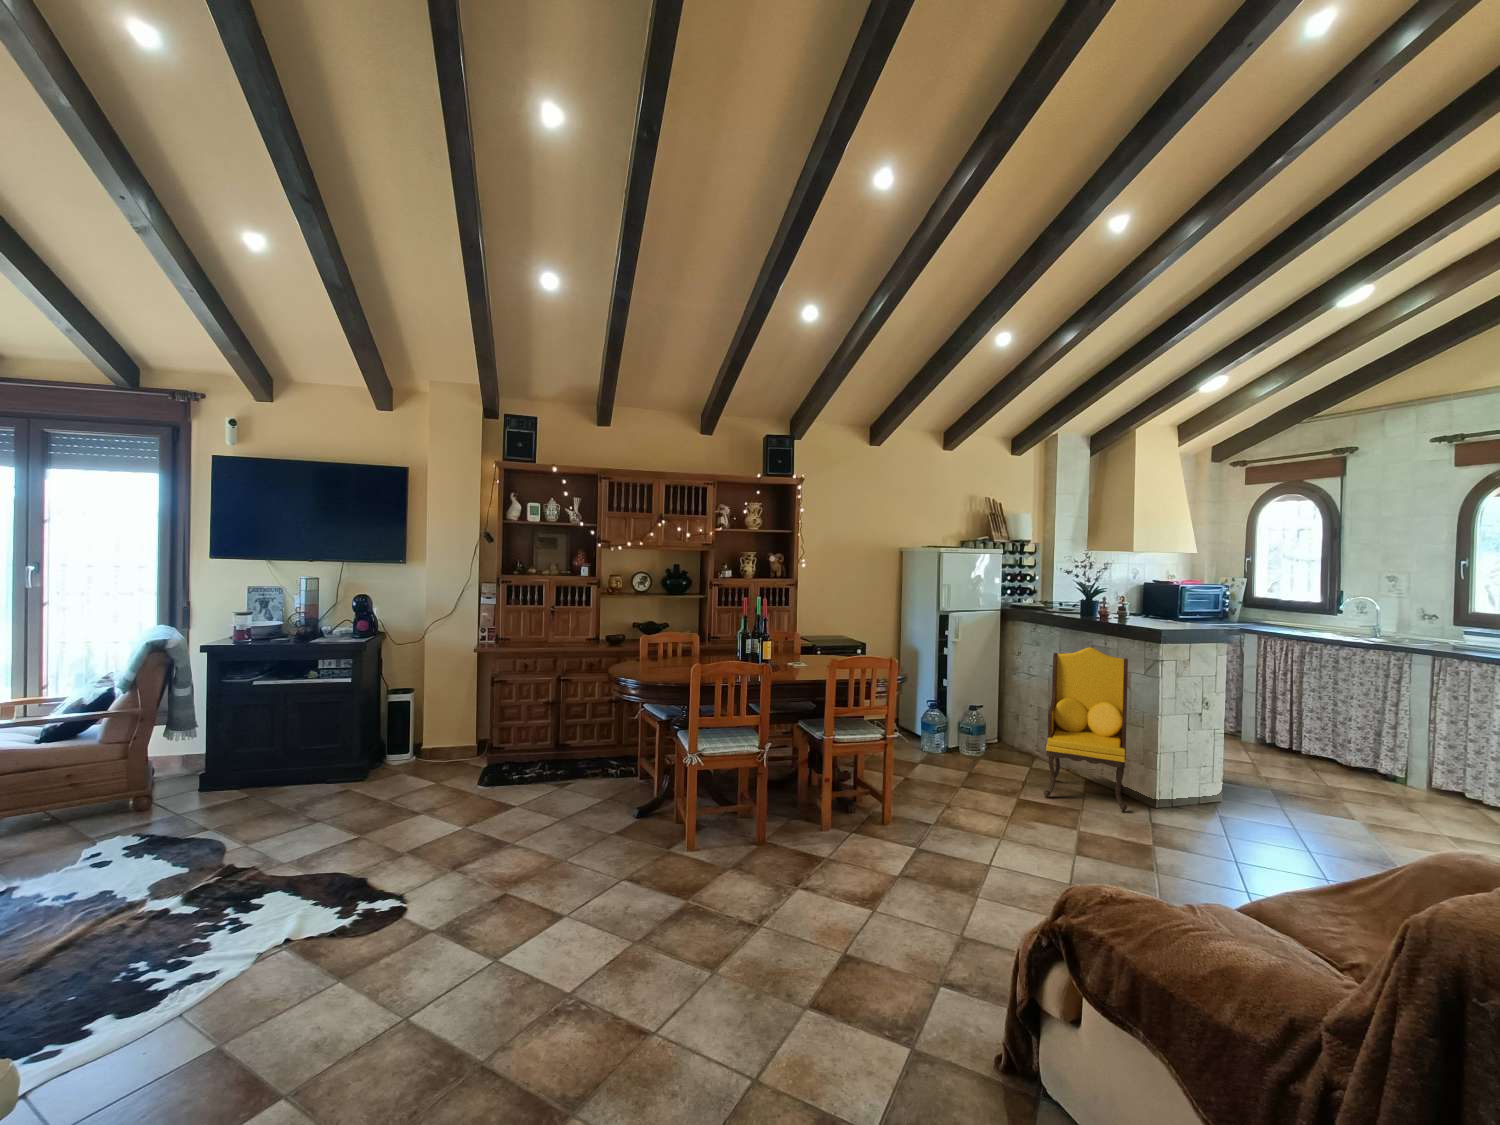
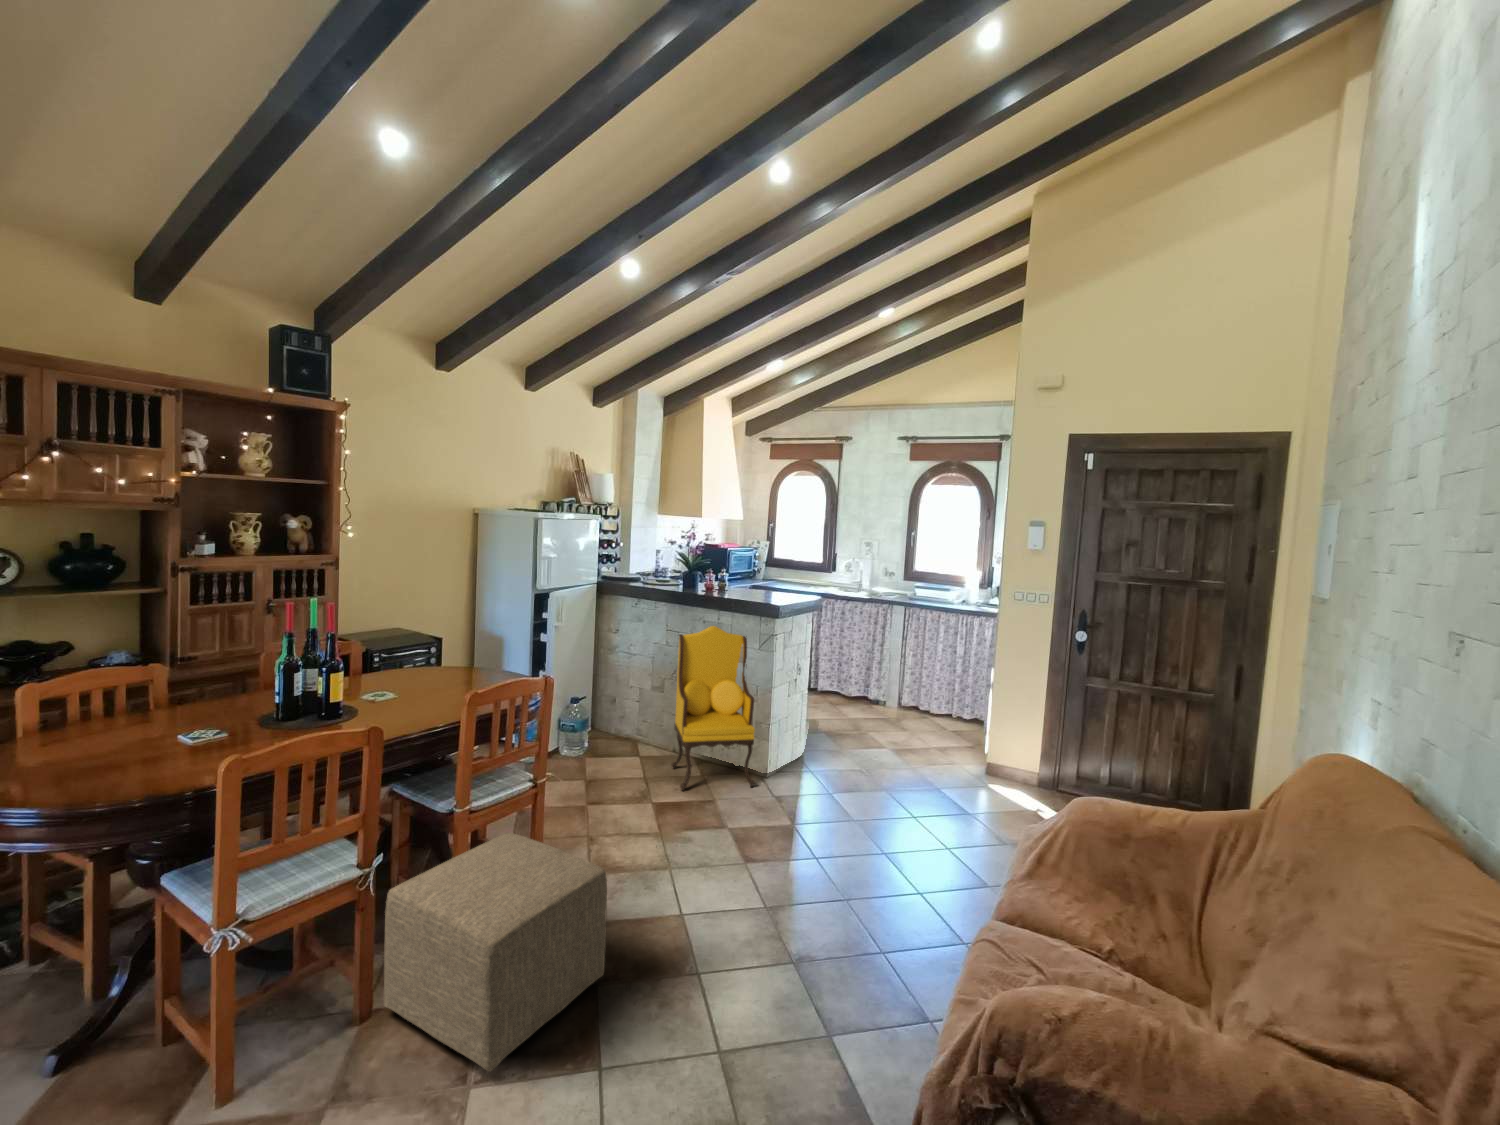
ottoman: none [752,760,884,886] -> present [384,833,607,1072]

